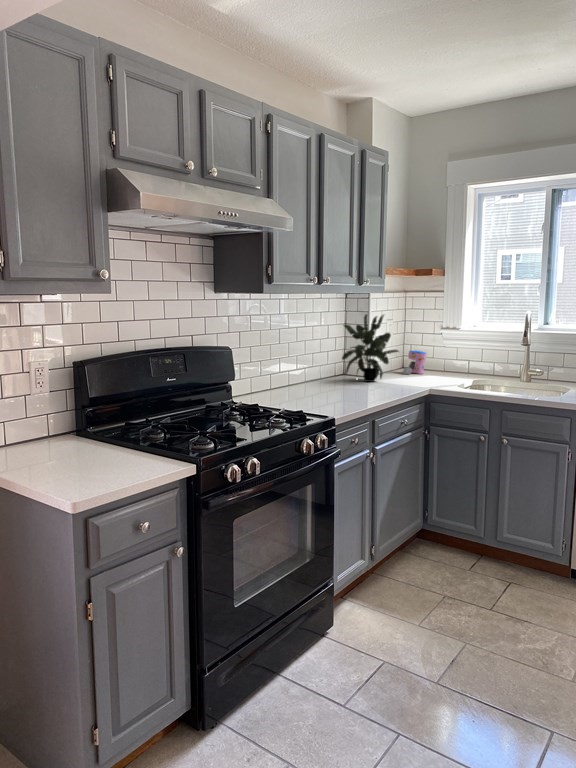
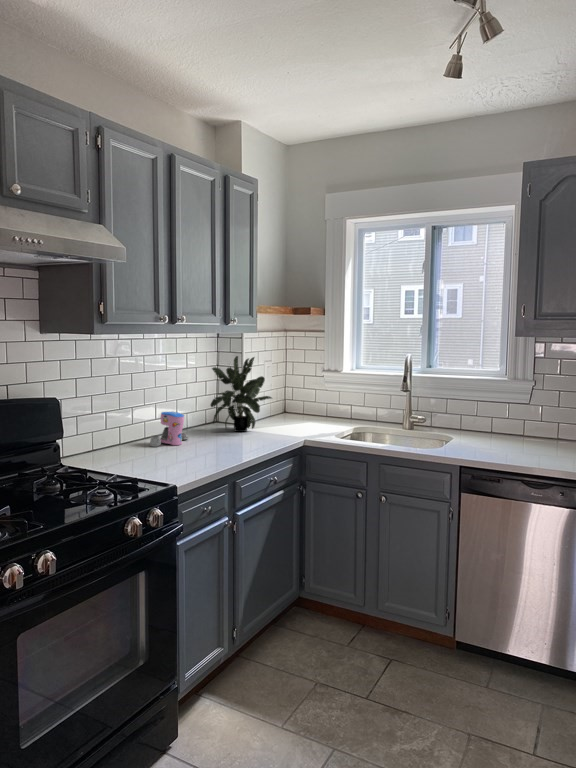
coffee maker: present [403,350,426,374] -> present [150,412,188,447]

